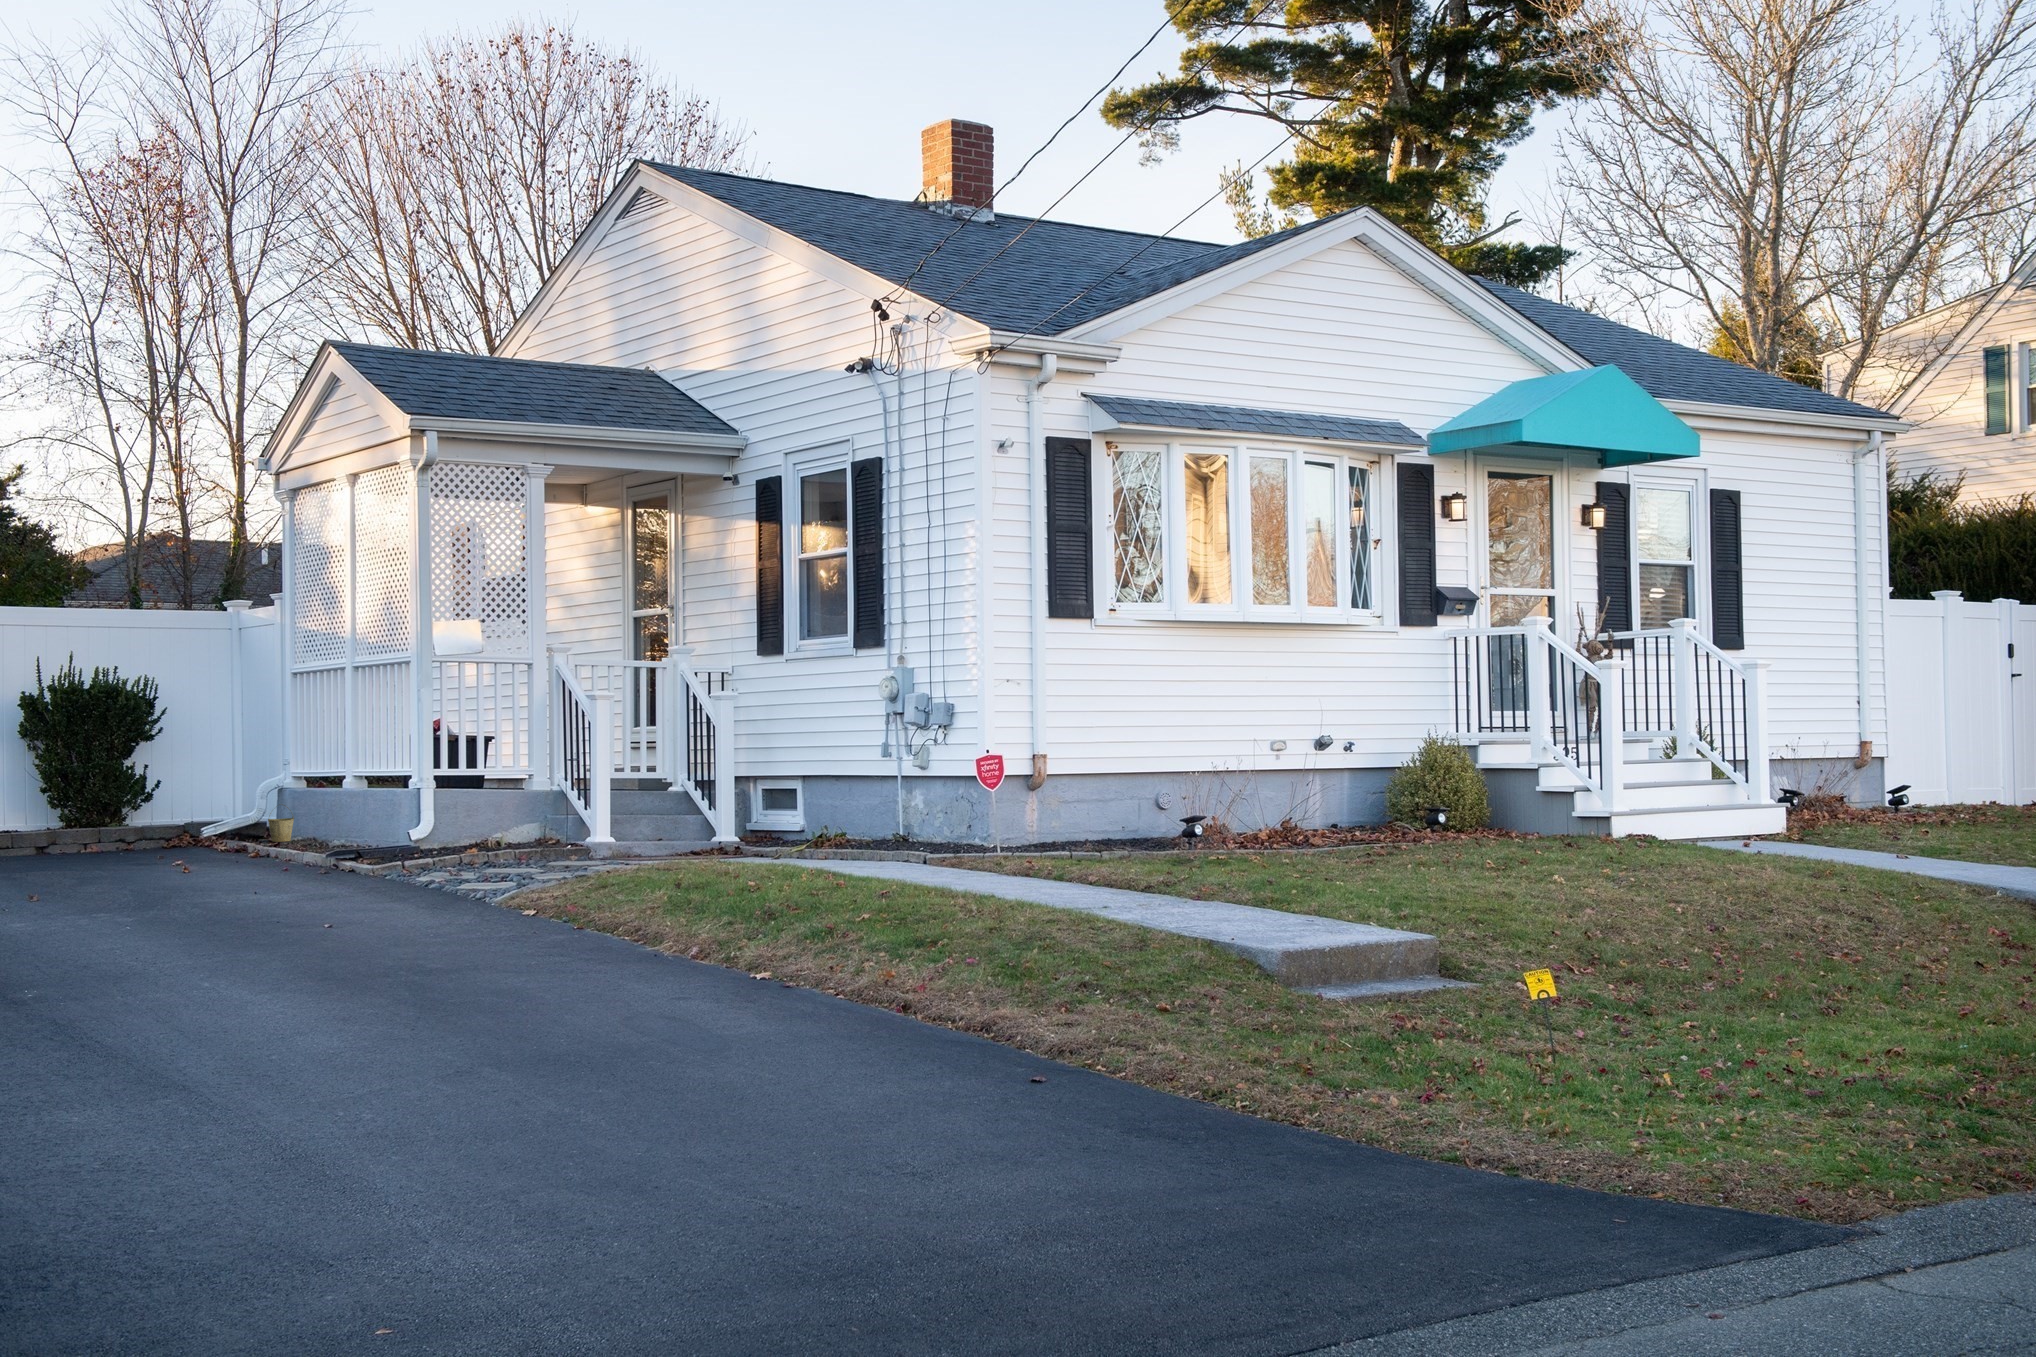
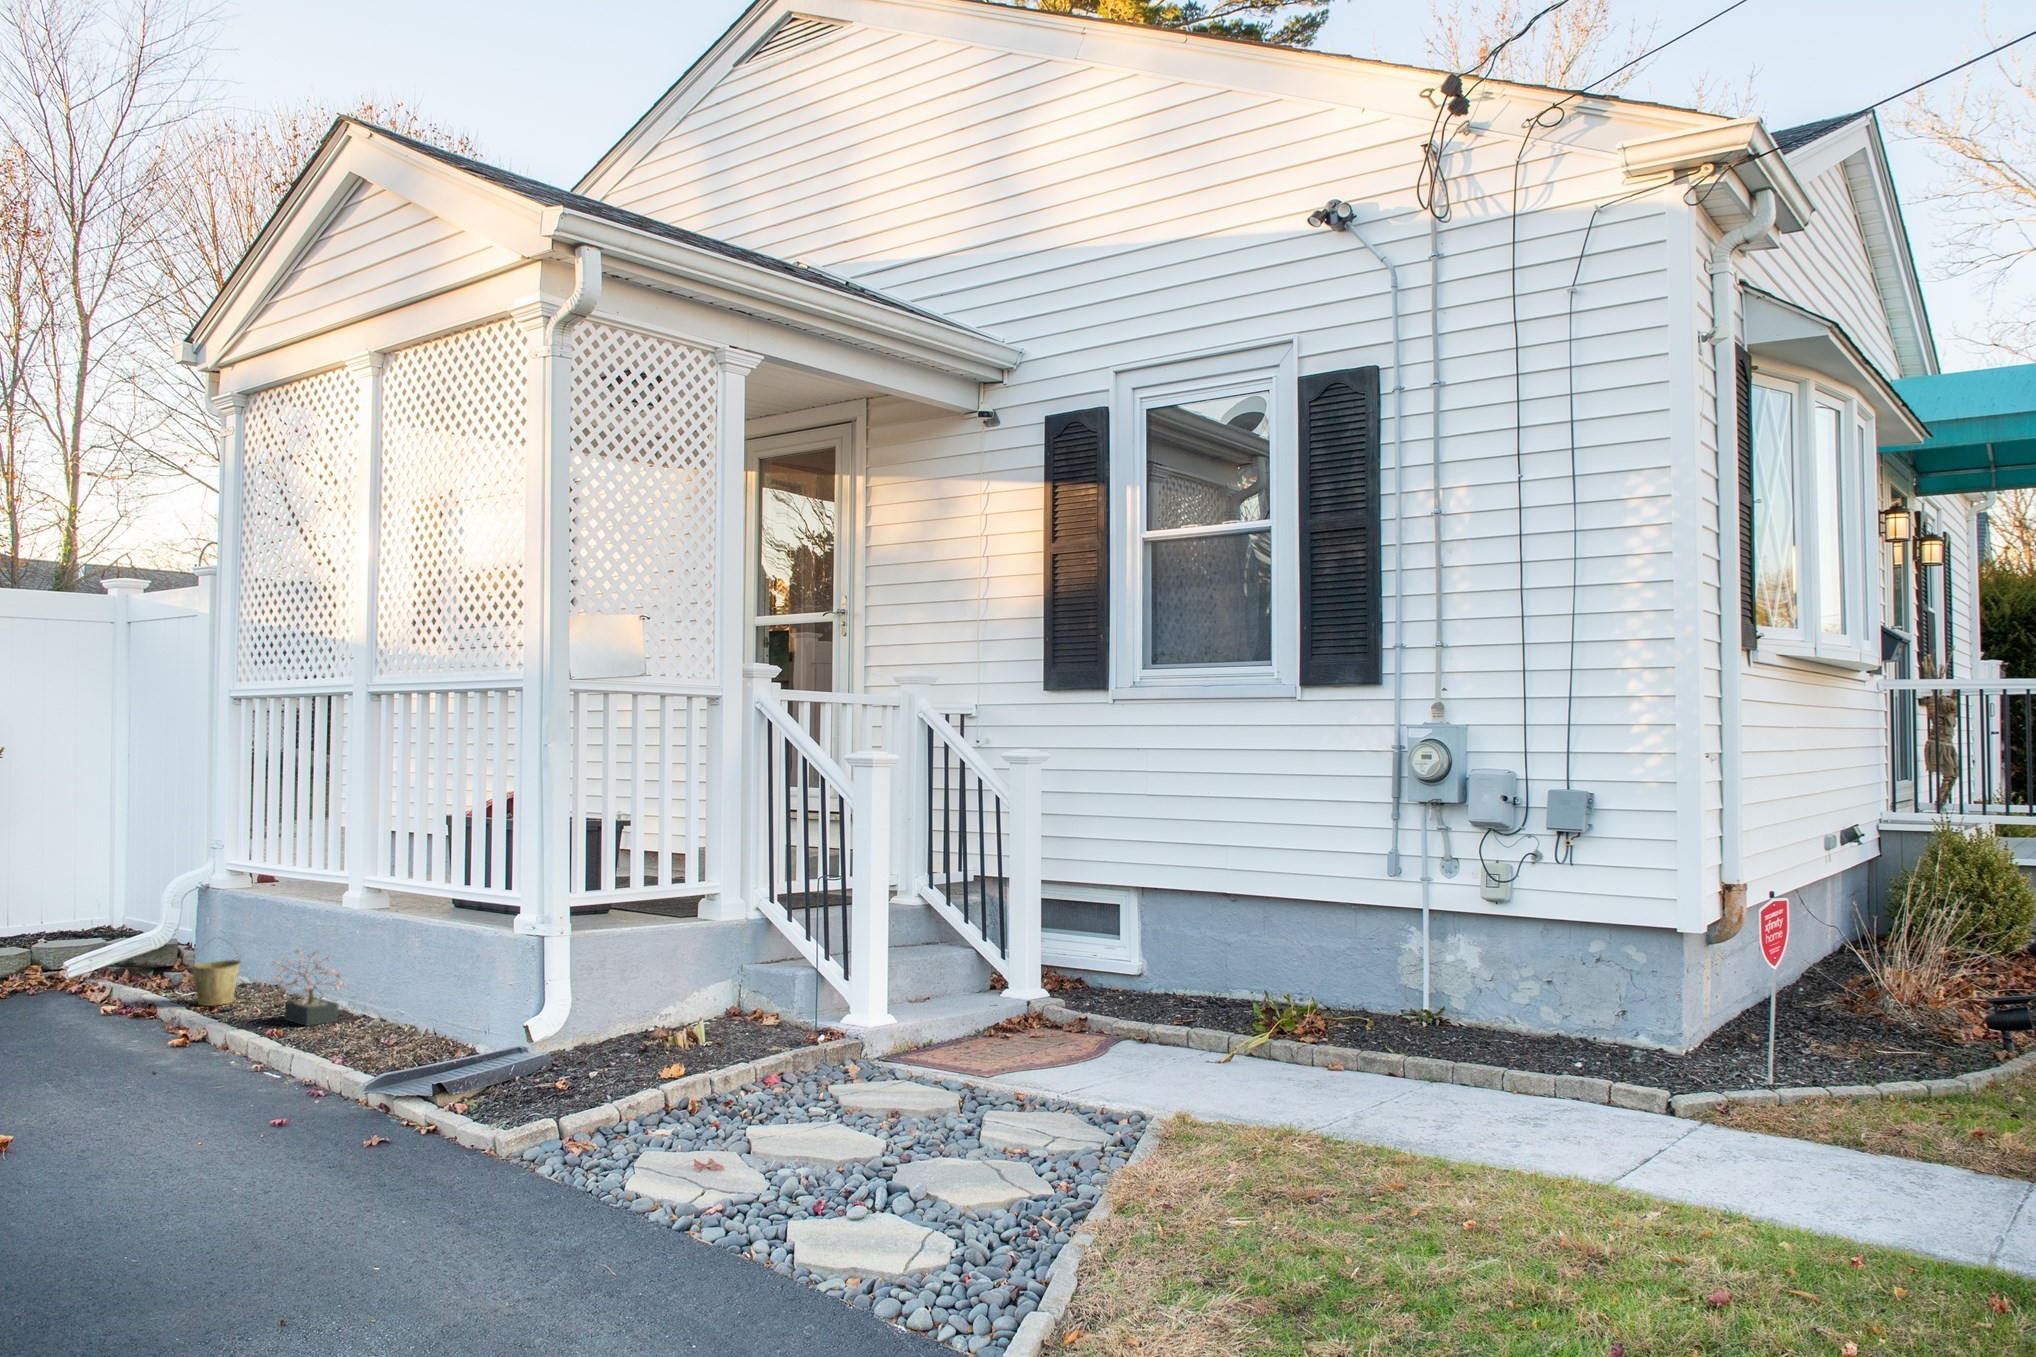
decorative plant: none [302,808,341,848] -> present [272,950,347,1026]

